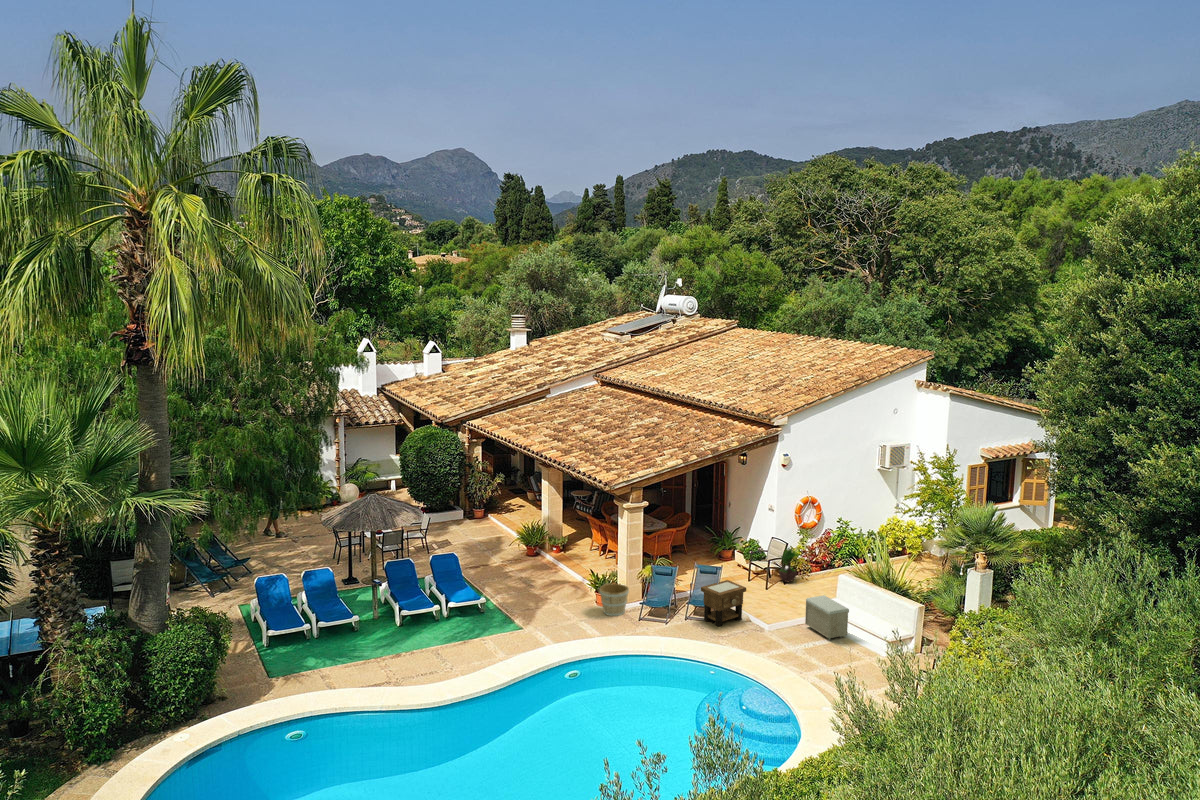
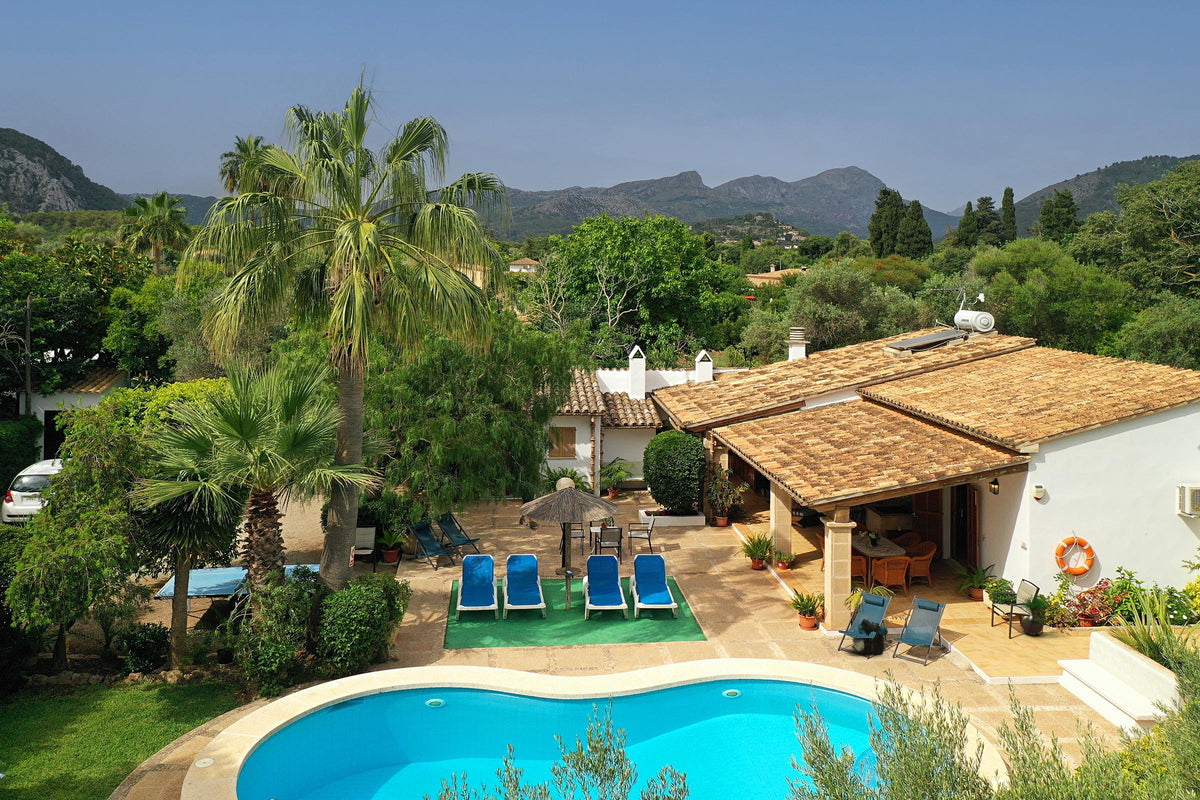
side table: present [701,580,746,627] -> none [903,618,957,668]
wooden bucket: present [599,583,629,616] -> none [794,604,827,640]
backpack: none [656,590,688,622] -> present [852,619,888,655]
storage bench: present [805,595,849,640] -> none [1025,651,1076,704]

